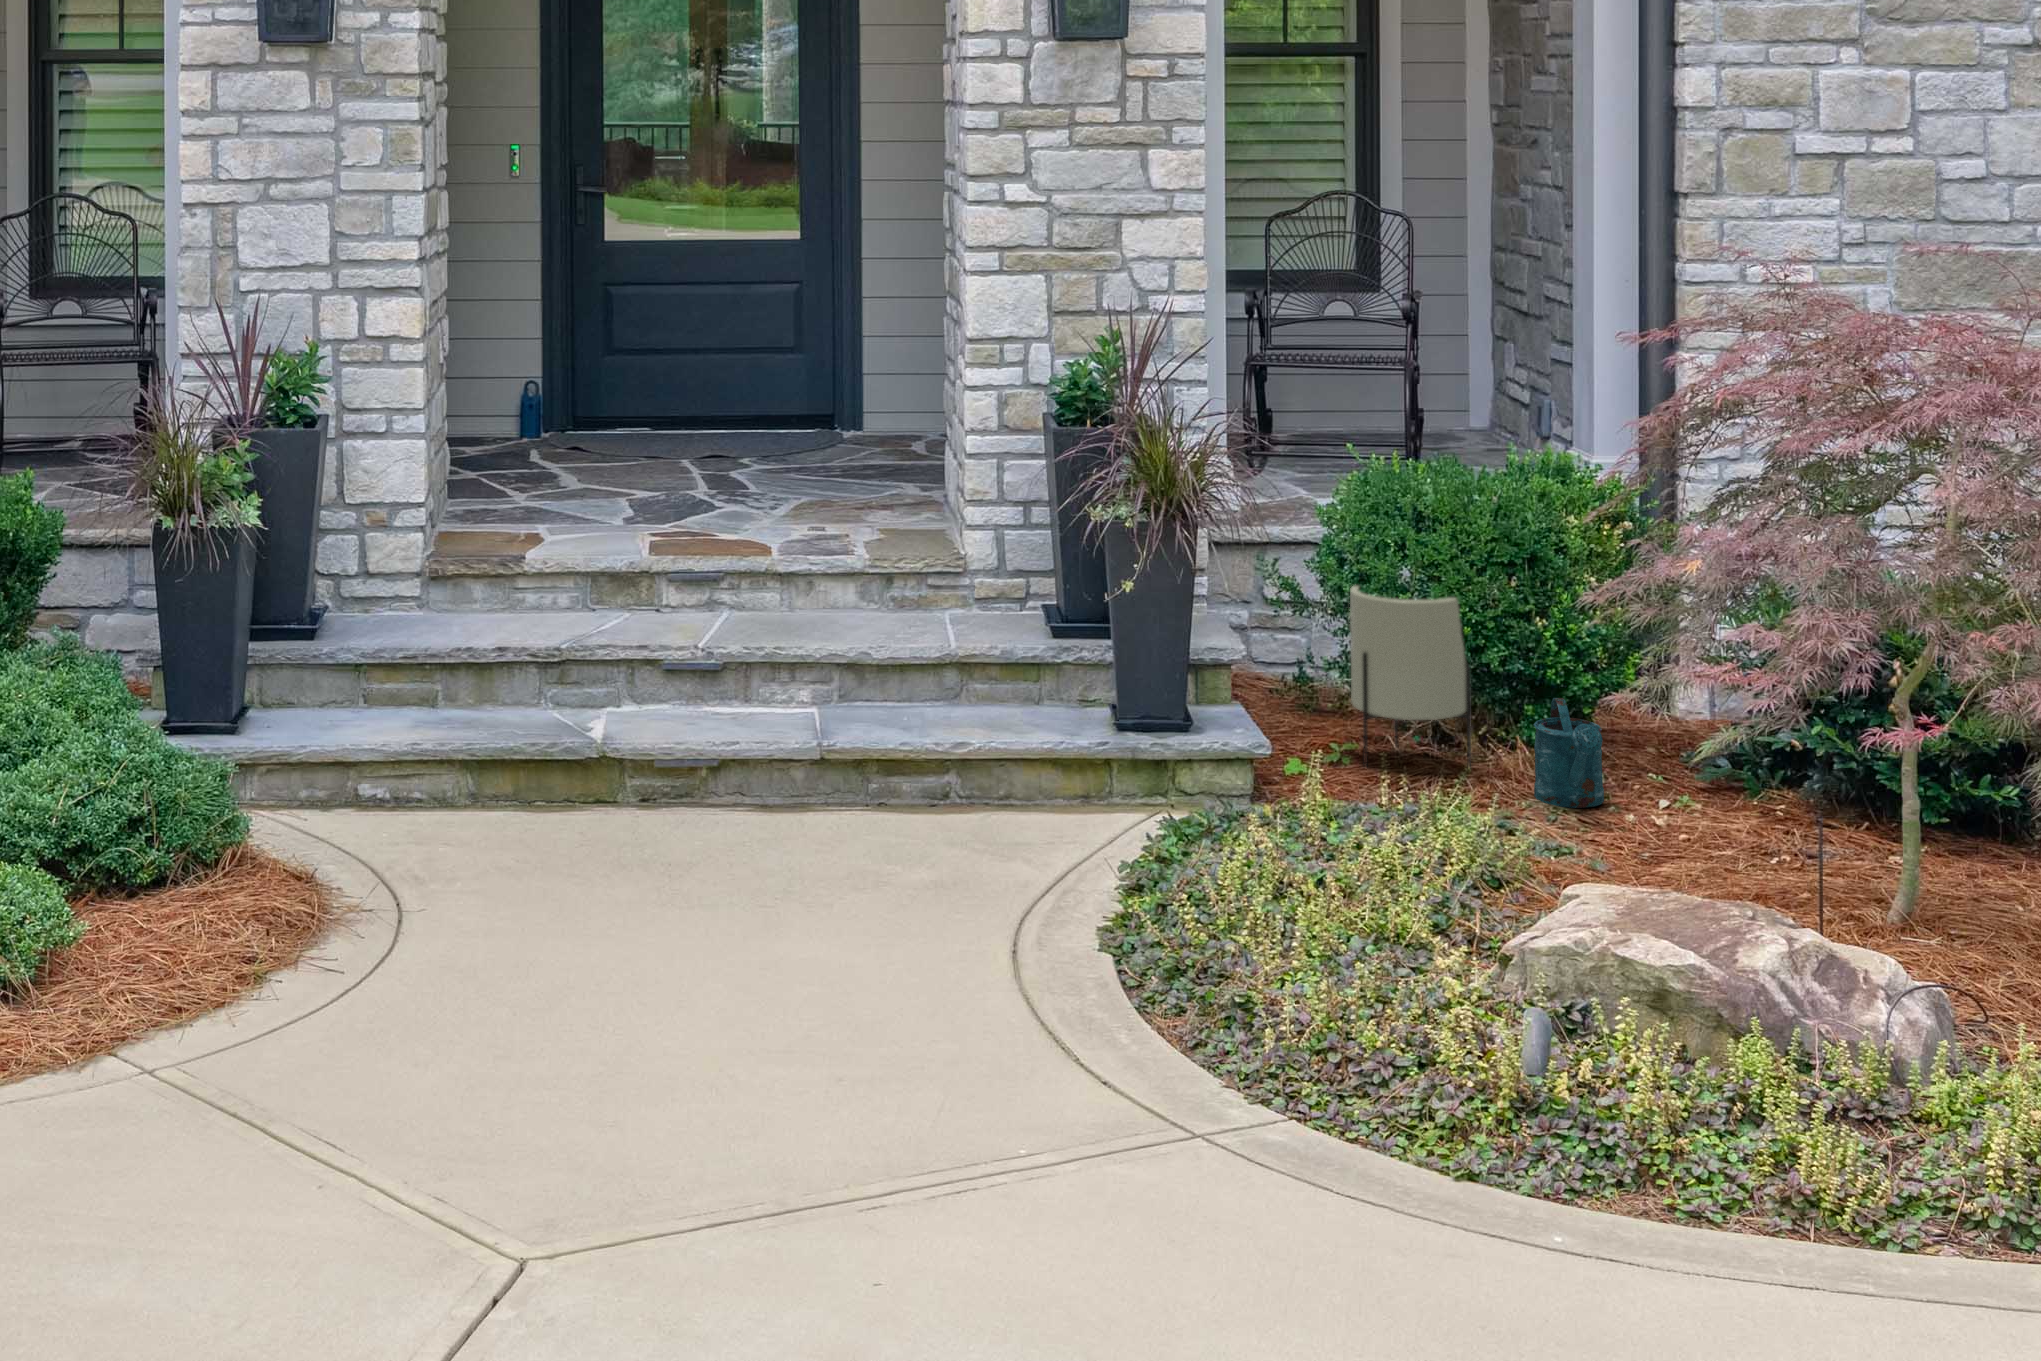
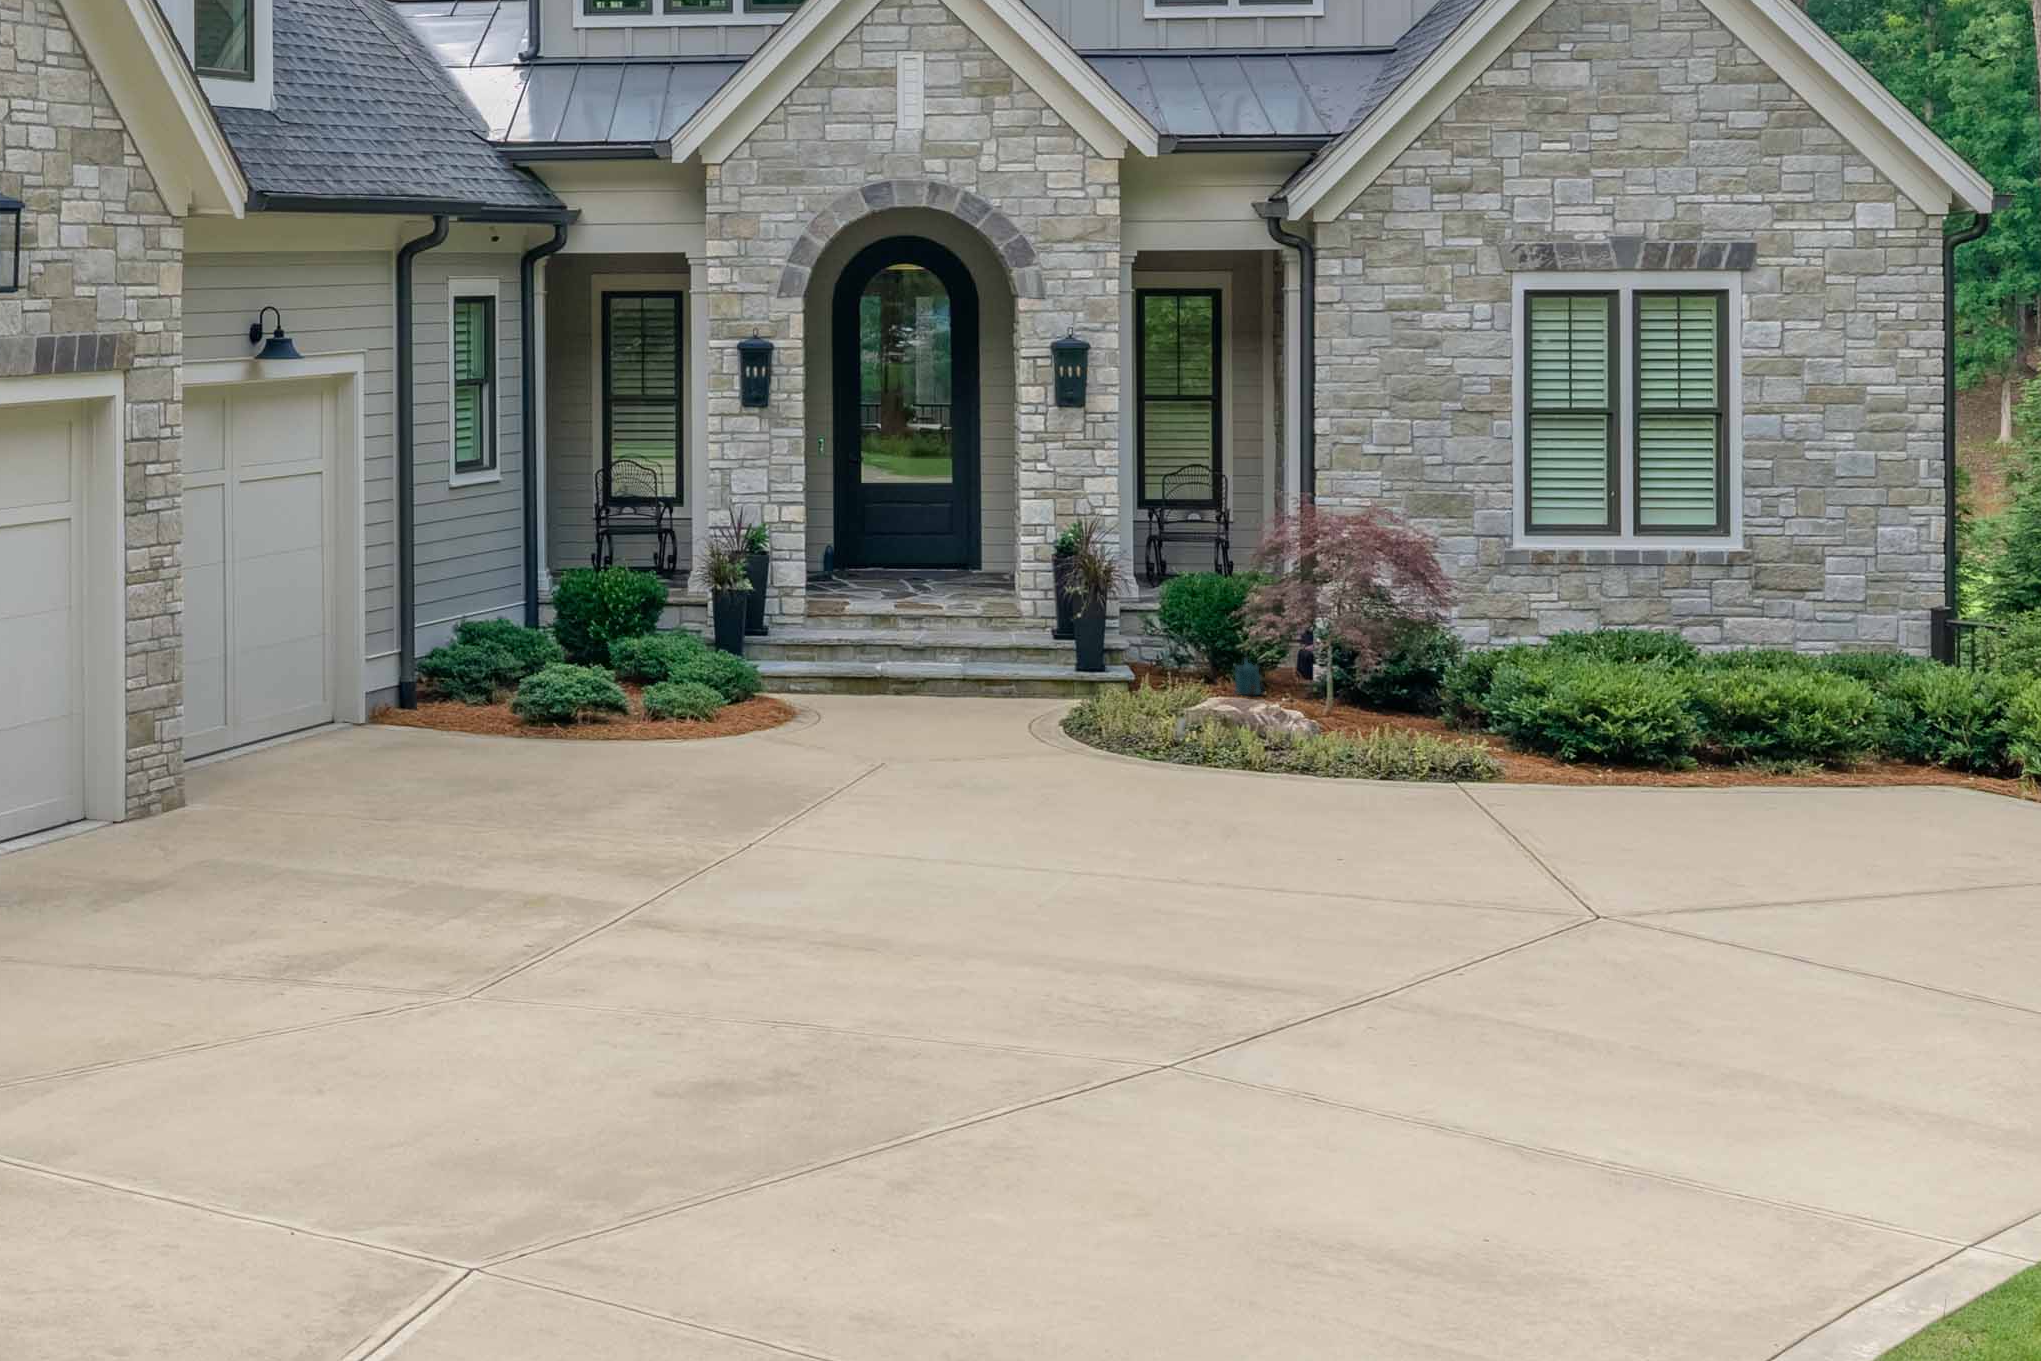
planter: present [1350,586,1471,769] -> none [1170,616,1216,686]

